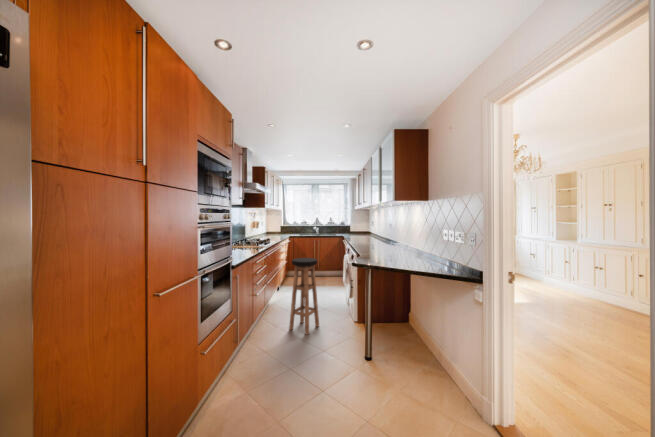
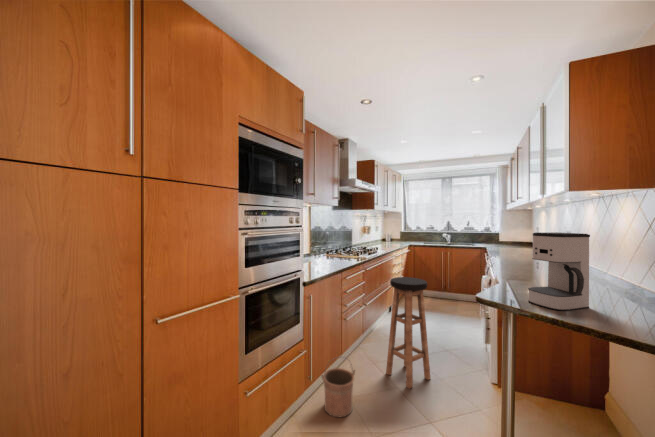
coffee maker: none [379,223,405,264] -> present [528,232,590,311]
bucket: none [249,320,274,365] -> present [322,368,355,417]

